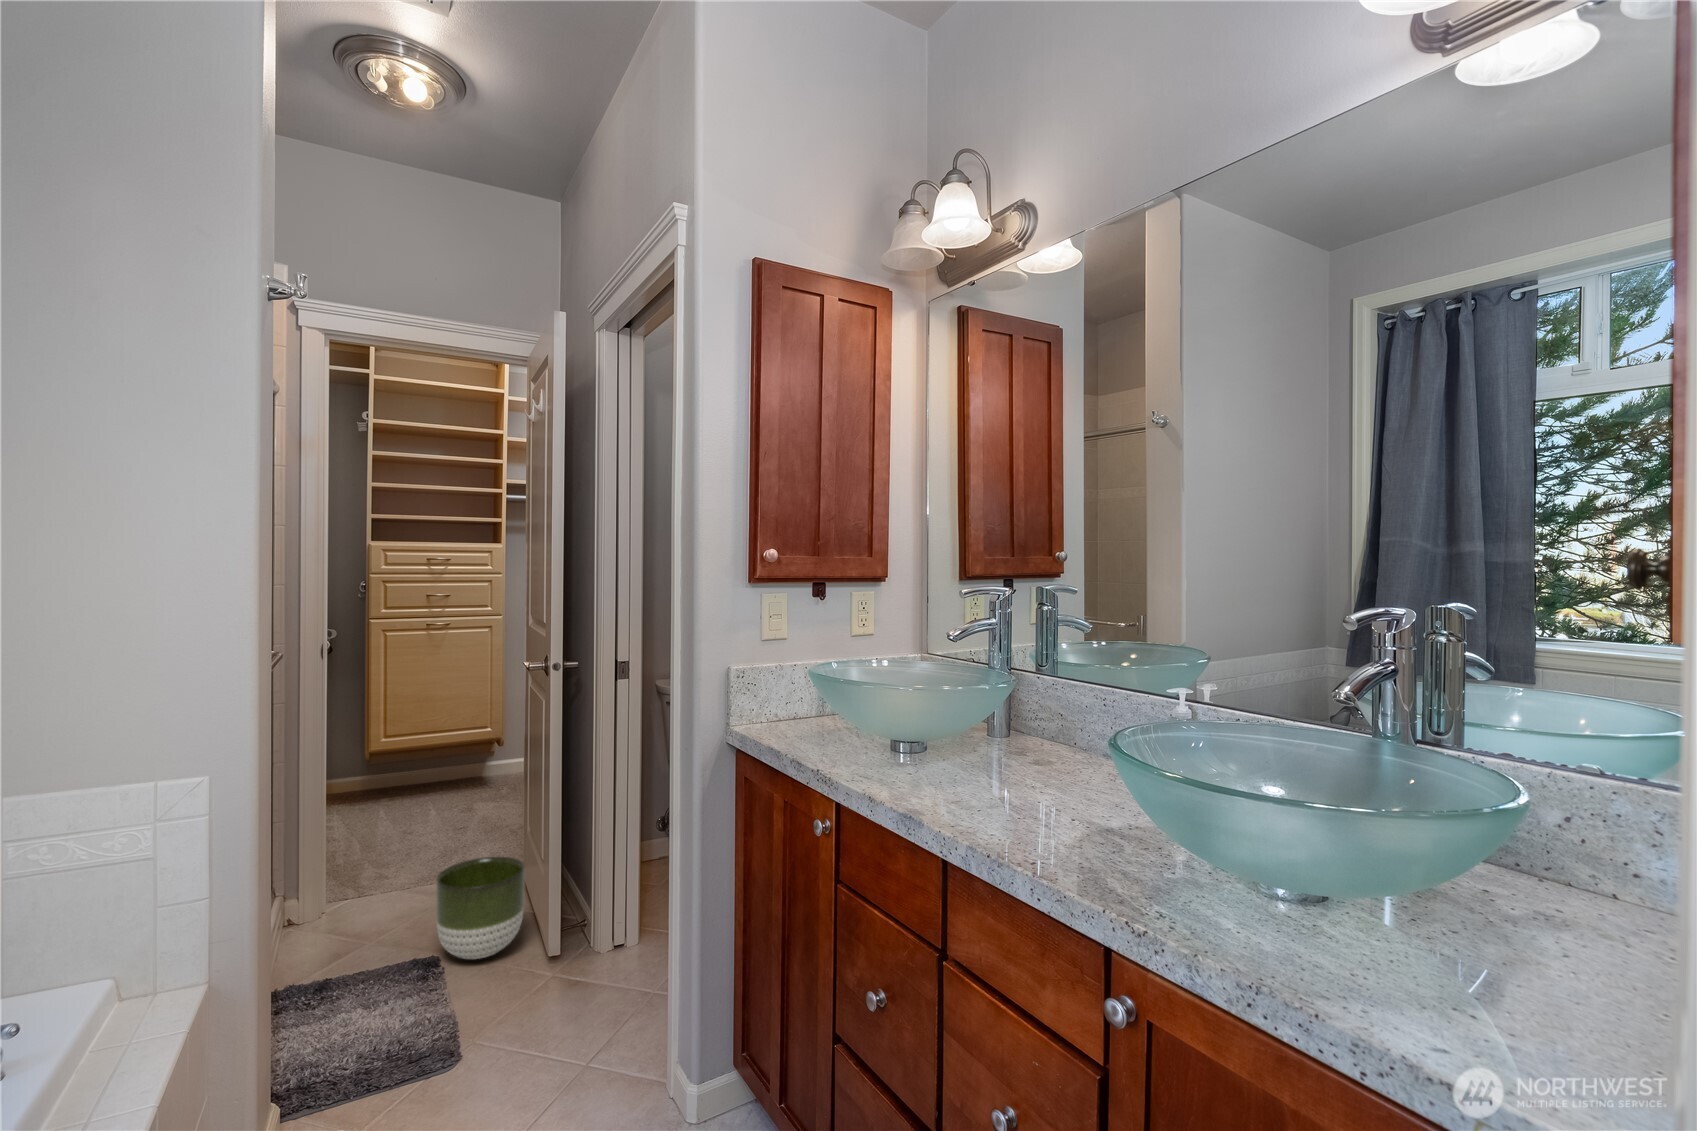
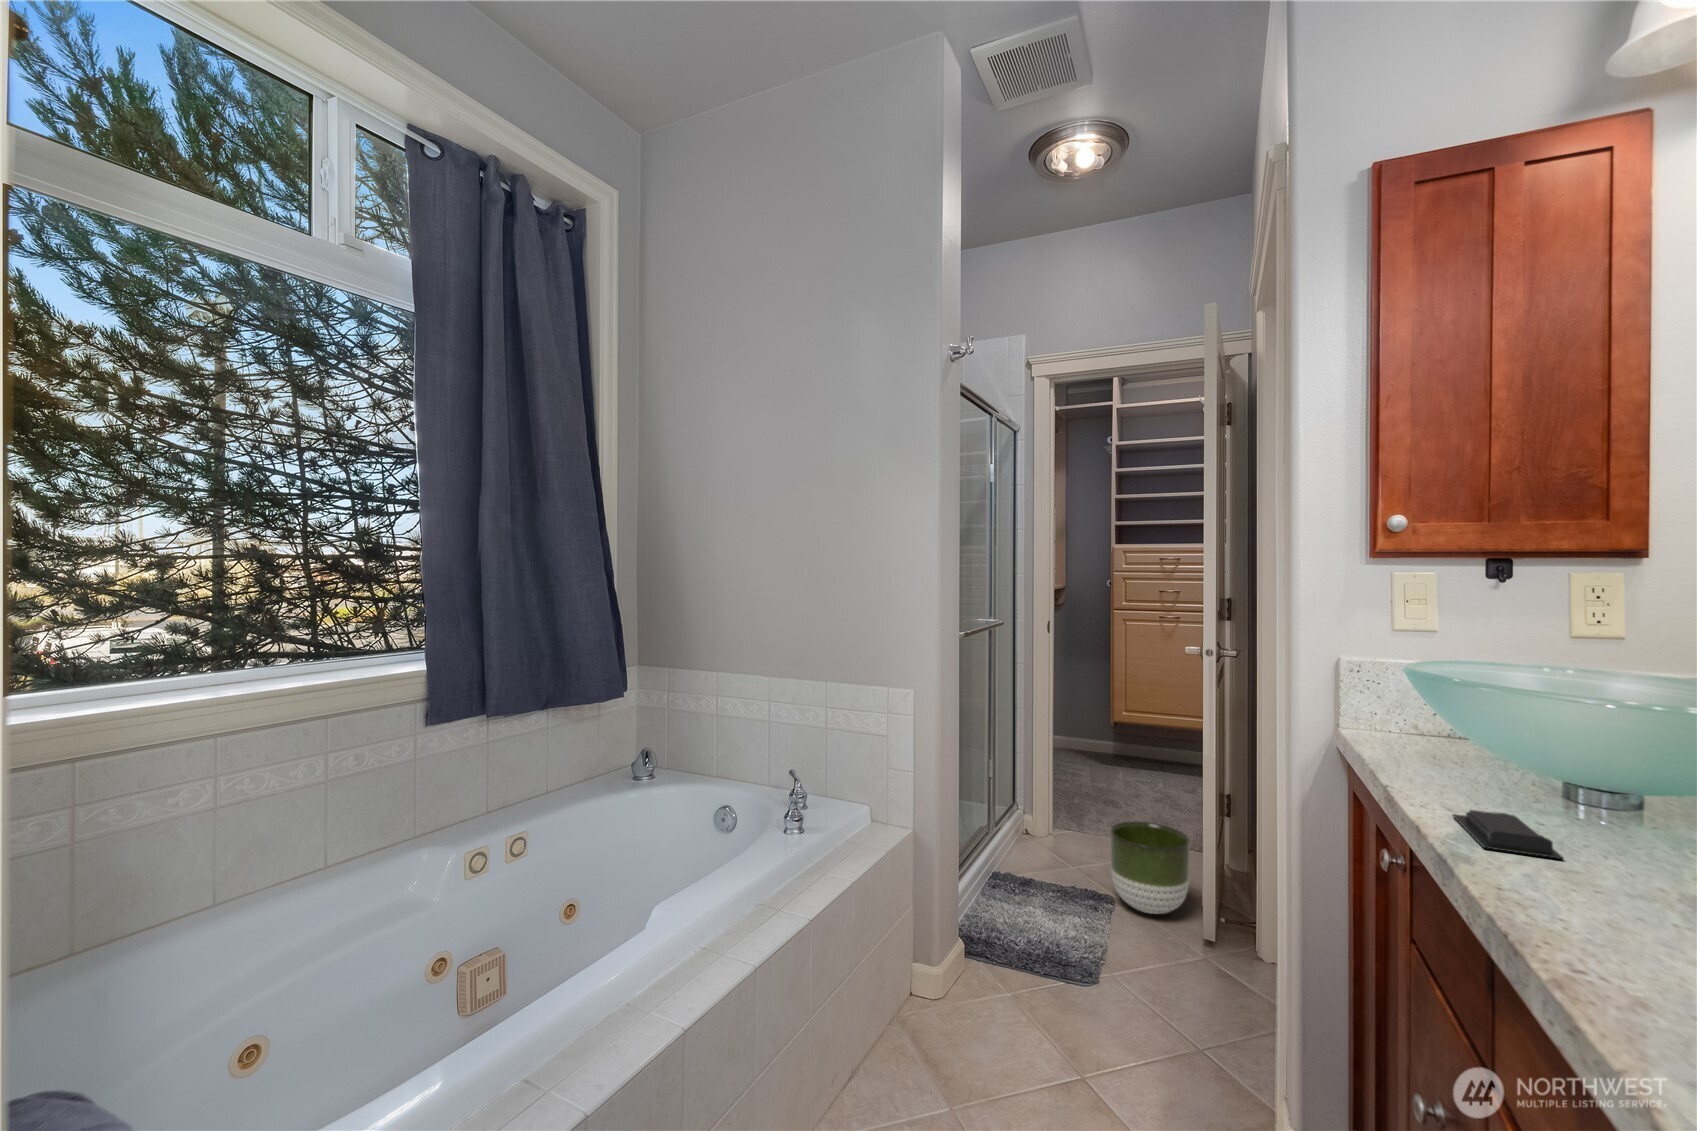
soap bar: none [872,772,942,800] -> present [1453,810,1563,859]

